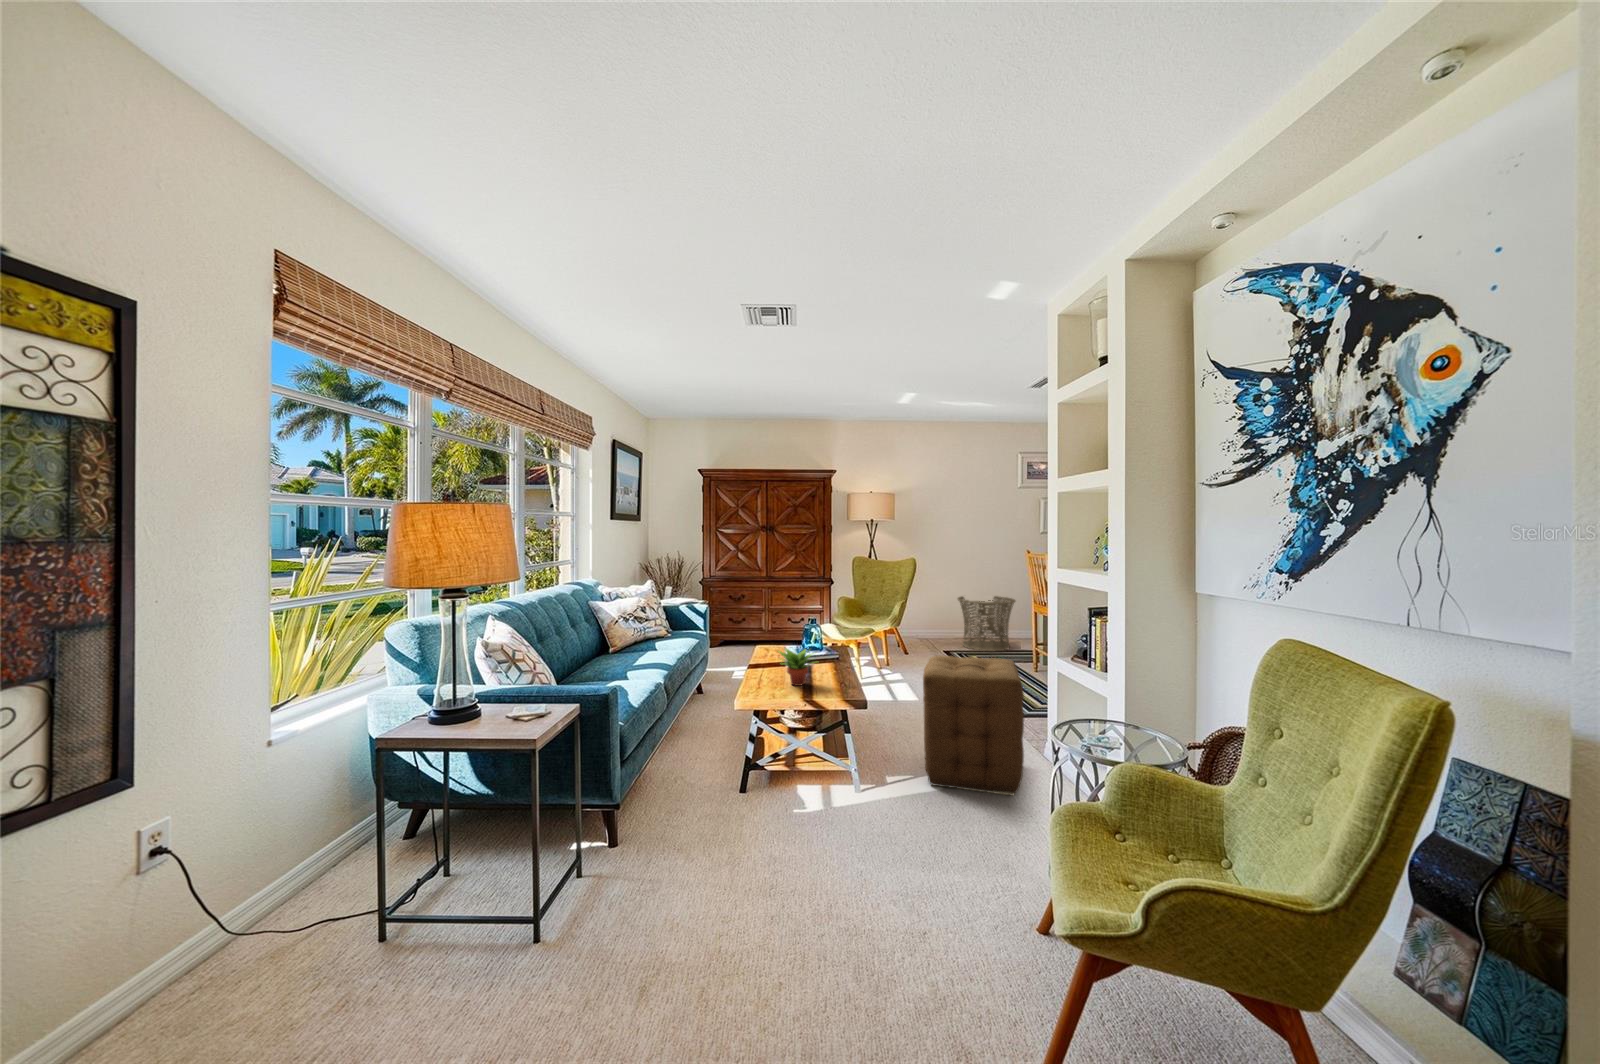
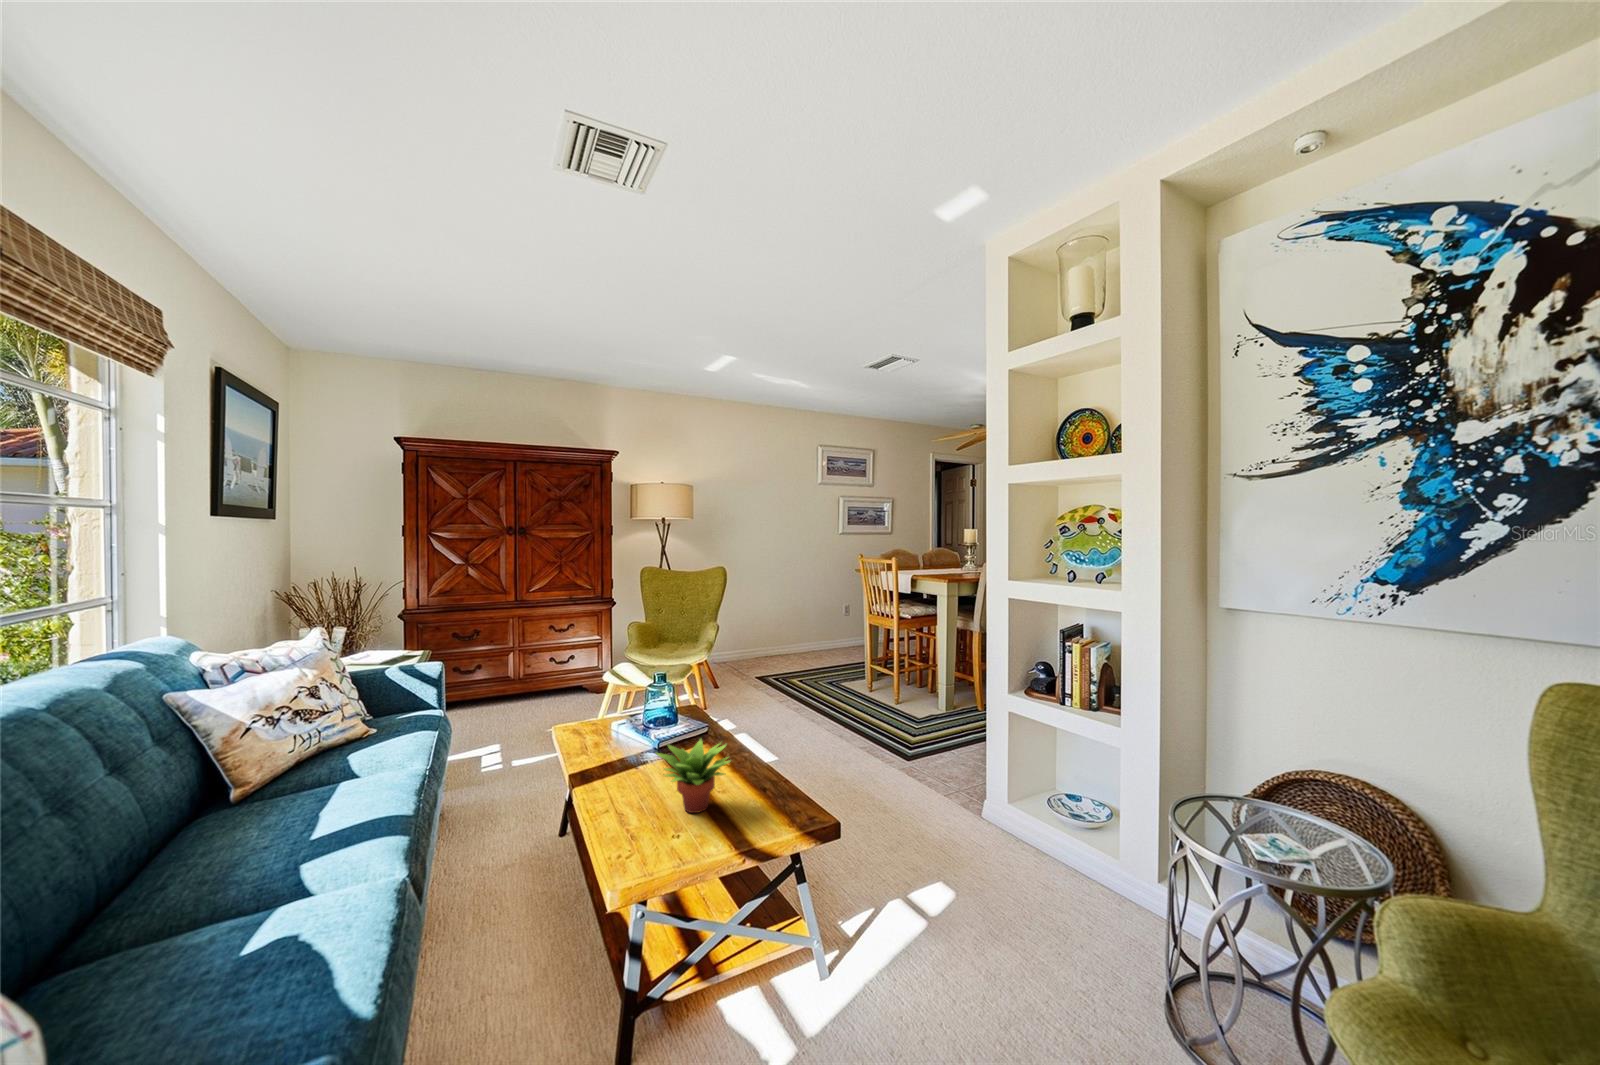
basket: present [958,596,1015,651] -> none [756,604,818,668]
ottoman: present [923,656,1024,796] -> none [863,705,1030,922]

